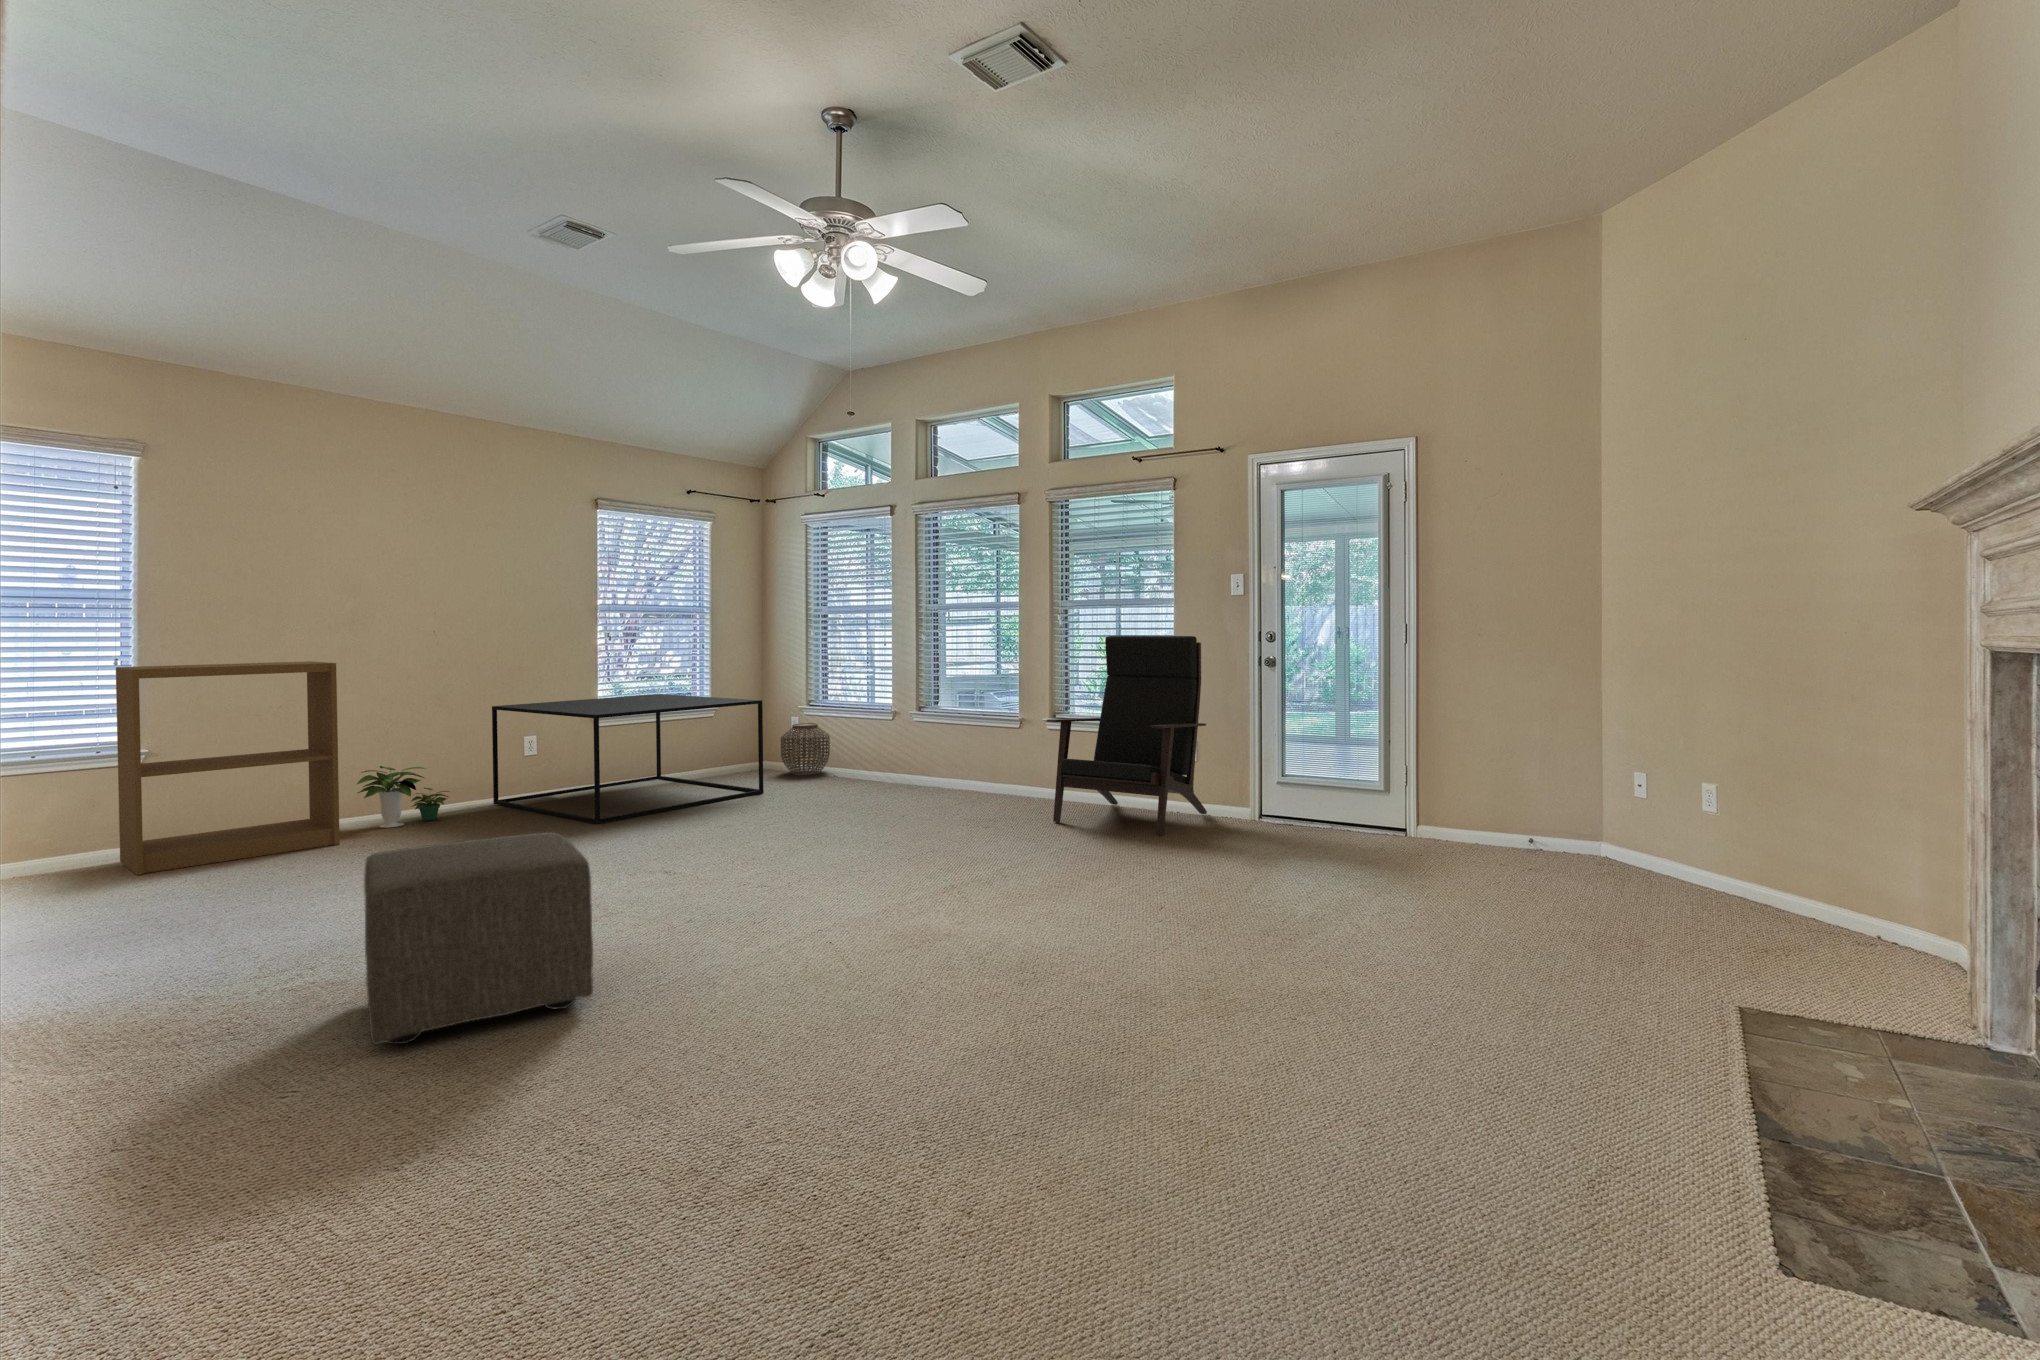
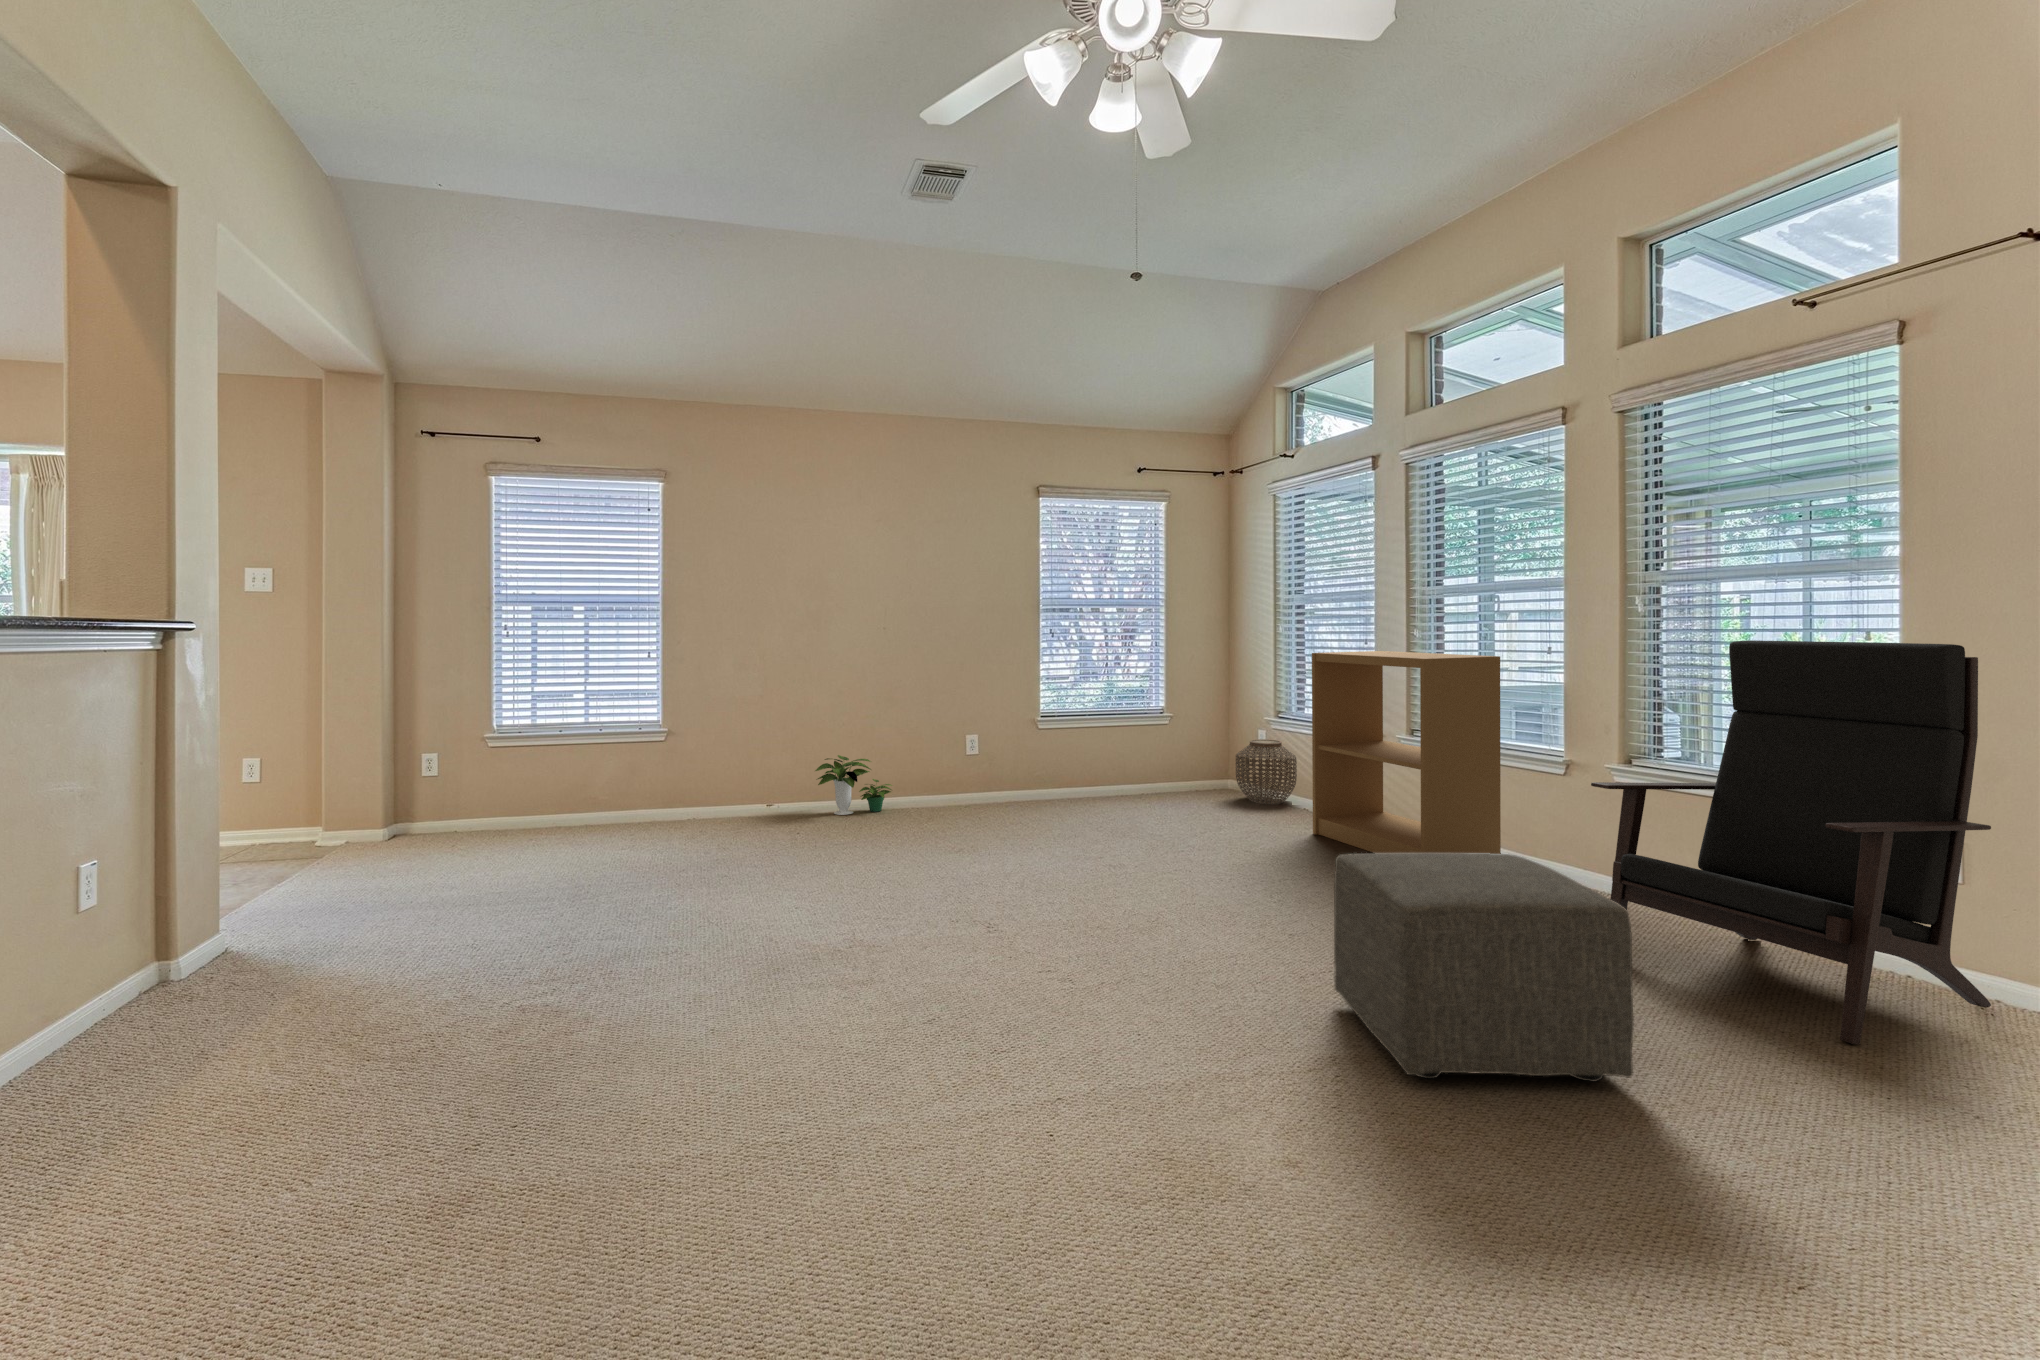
bookshelf: present [116,661,340,875] -> present [1312,651,1501,854]
coffee table: present [492,694,764,824] -> none [938,696,1197,841]
ottoman: present [364,832,593,1044] -> present [1334,853,1634,1082]

